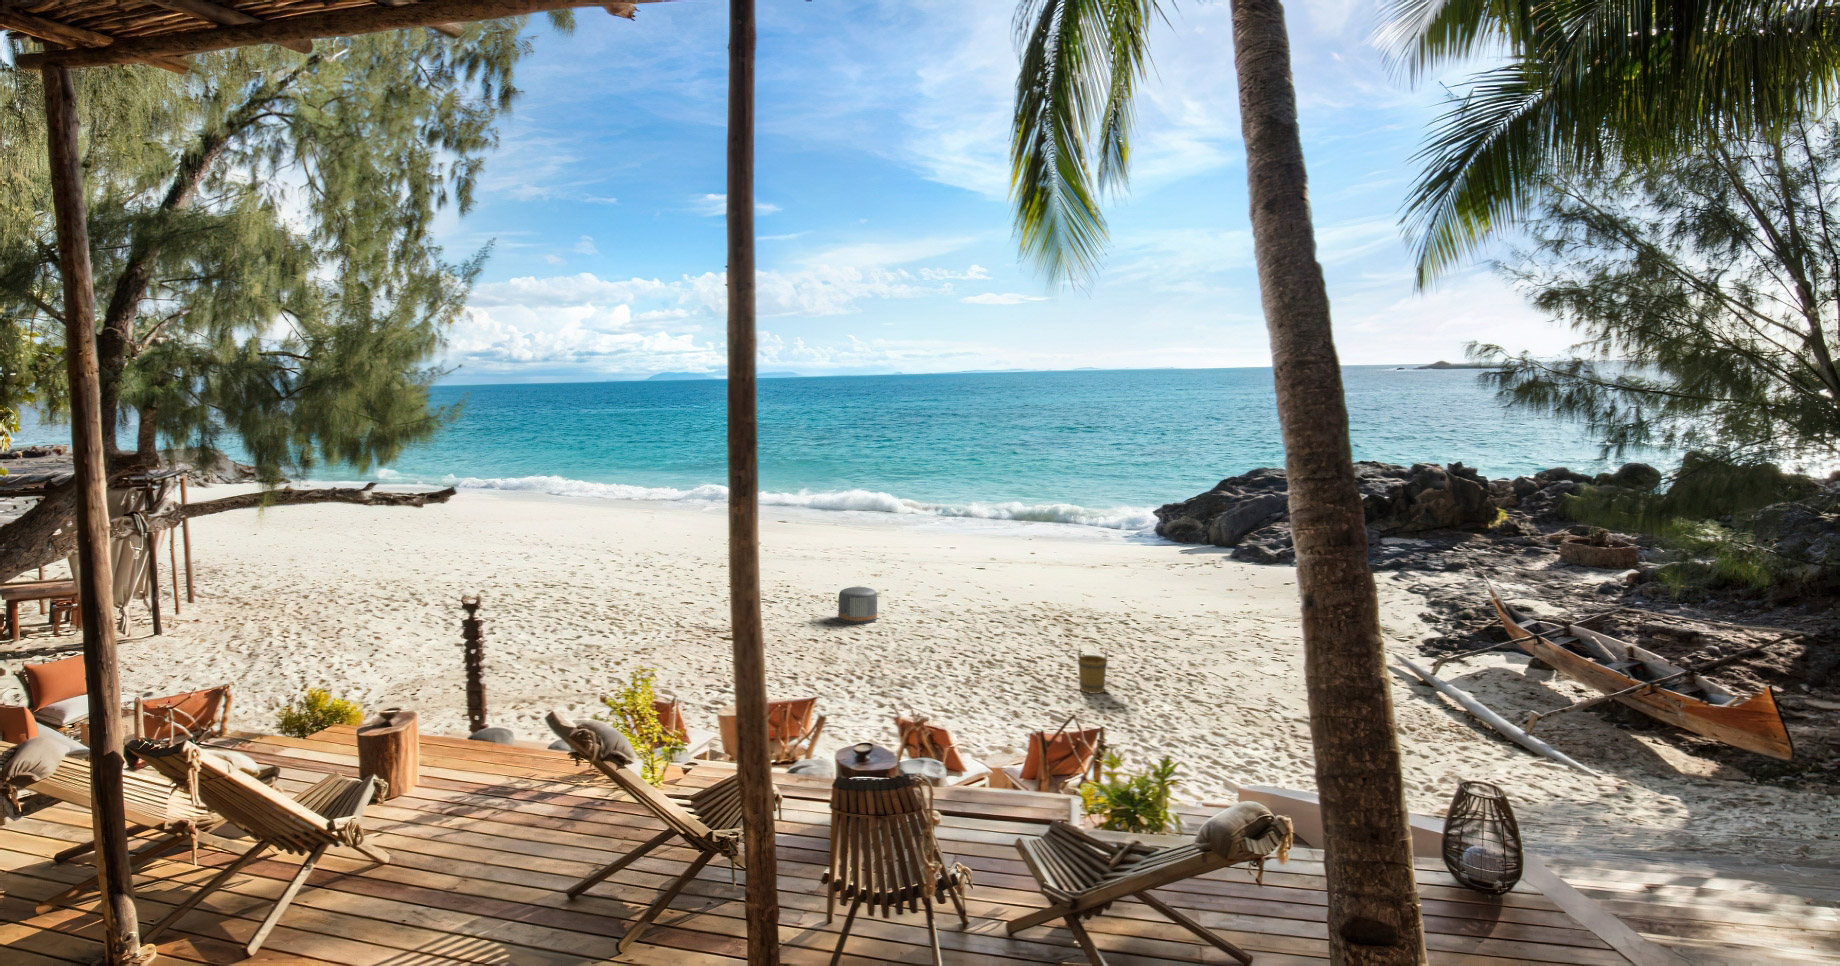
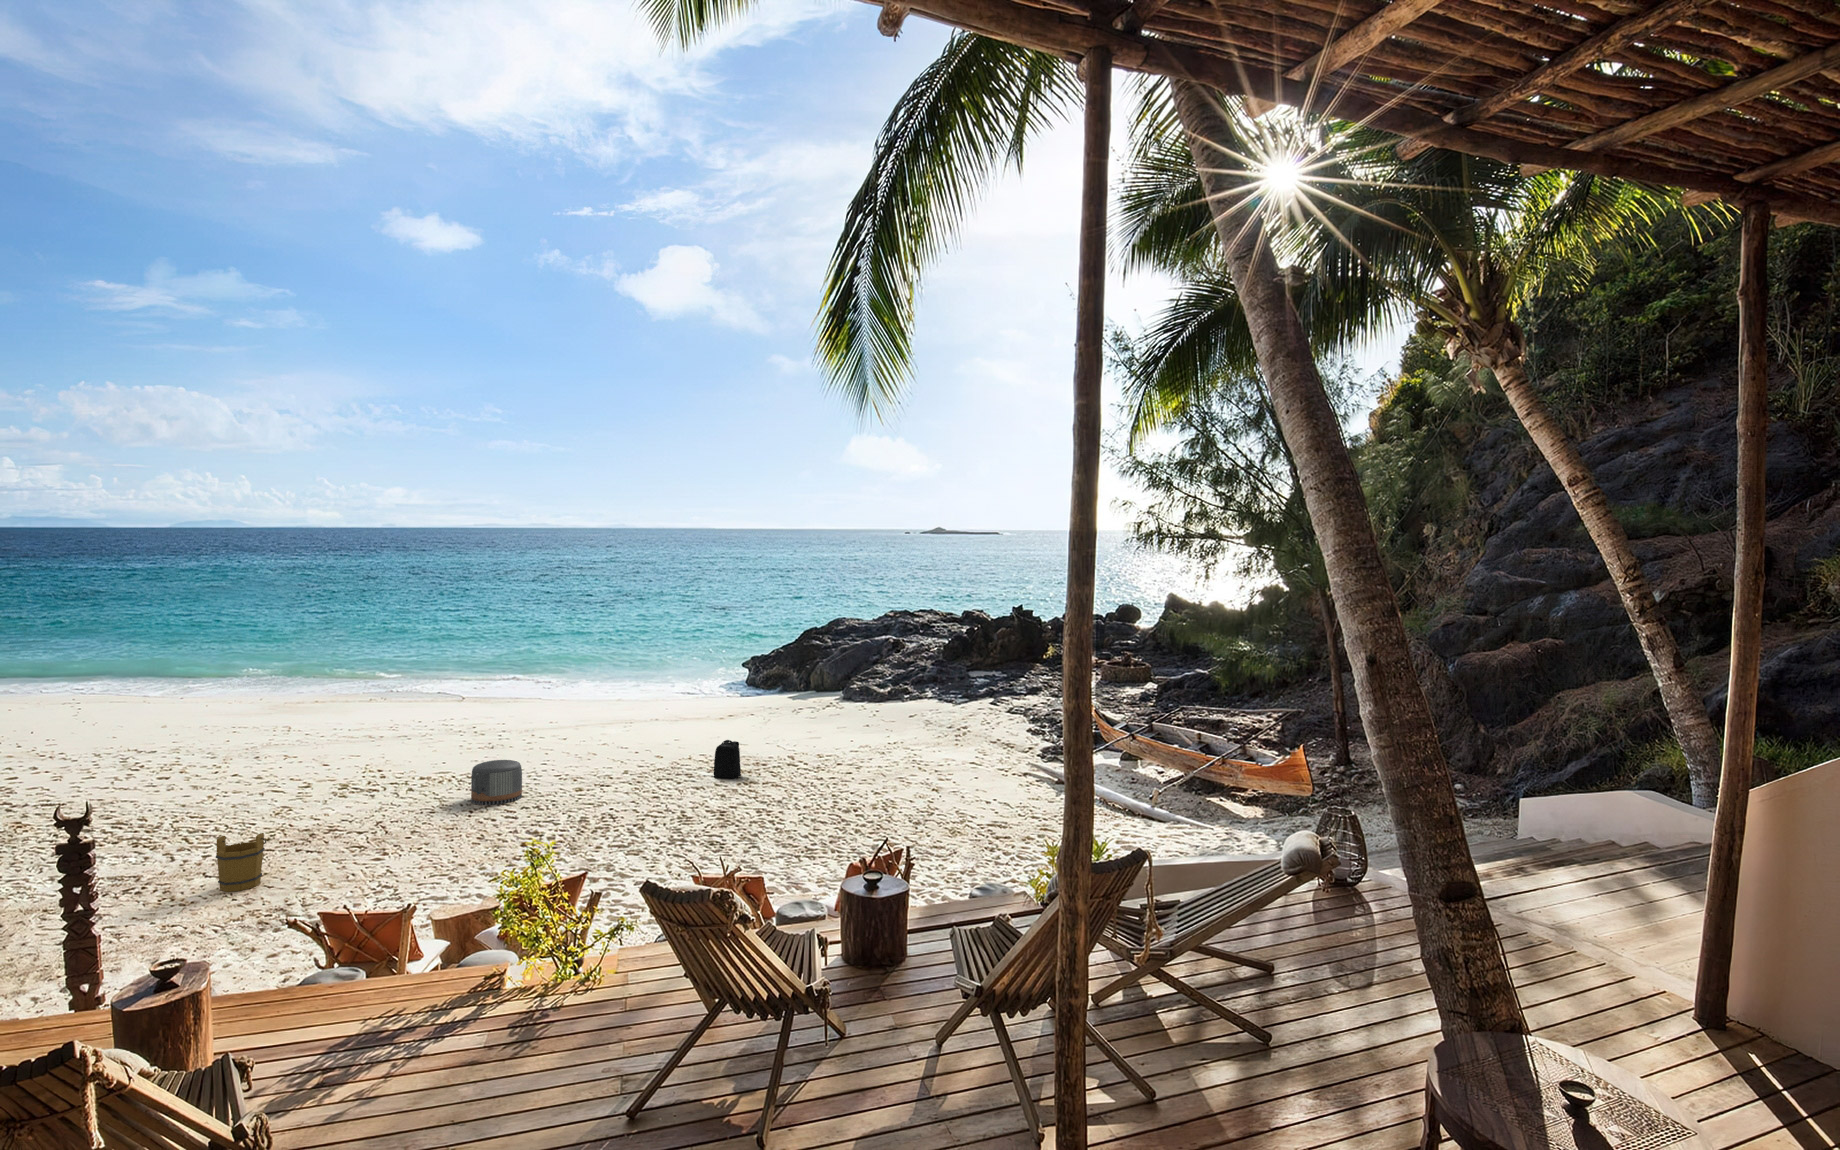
backpack: none [1041,590,1068,628] -> present [714,740,741,778]
bucket: present [1078,649,1108,694] -> present [216,833,266,892]

